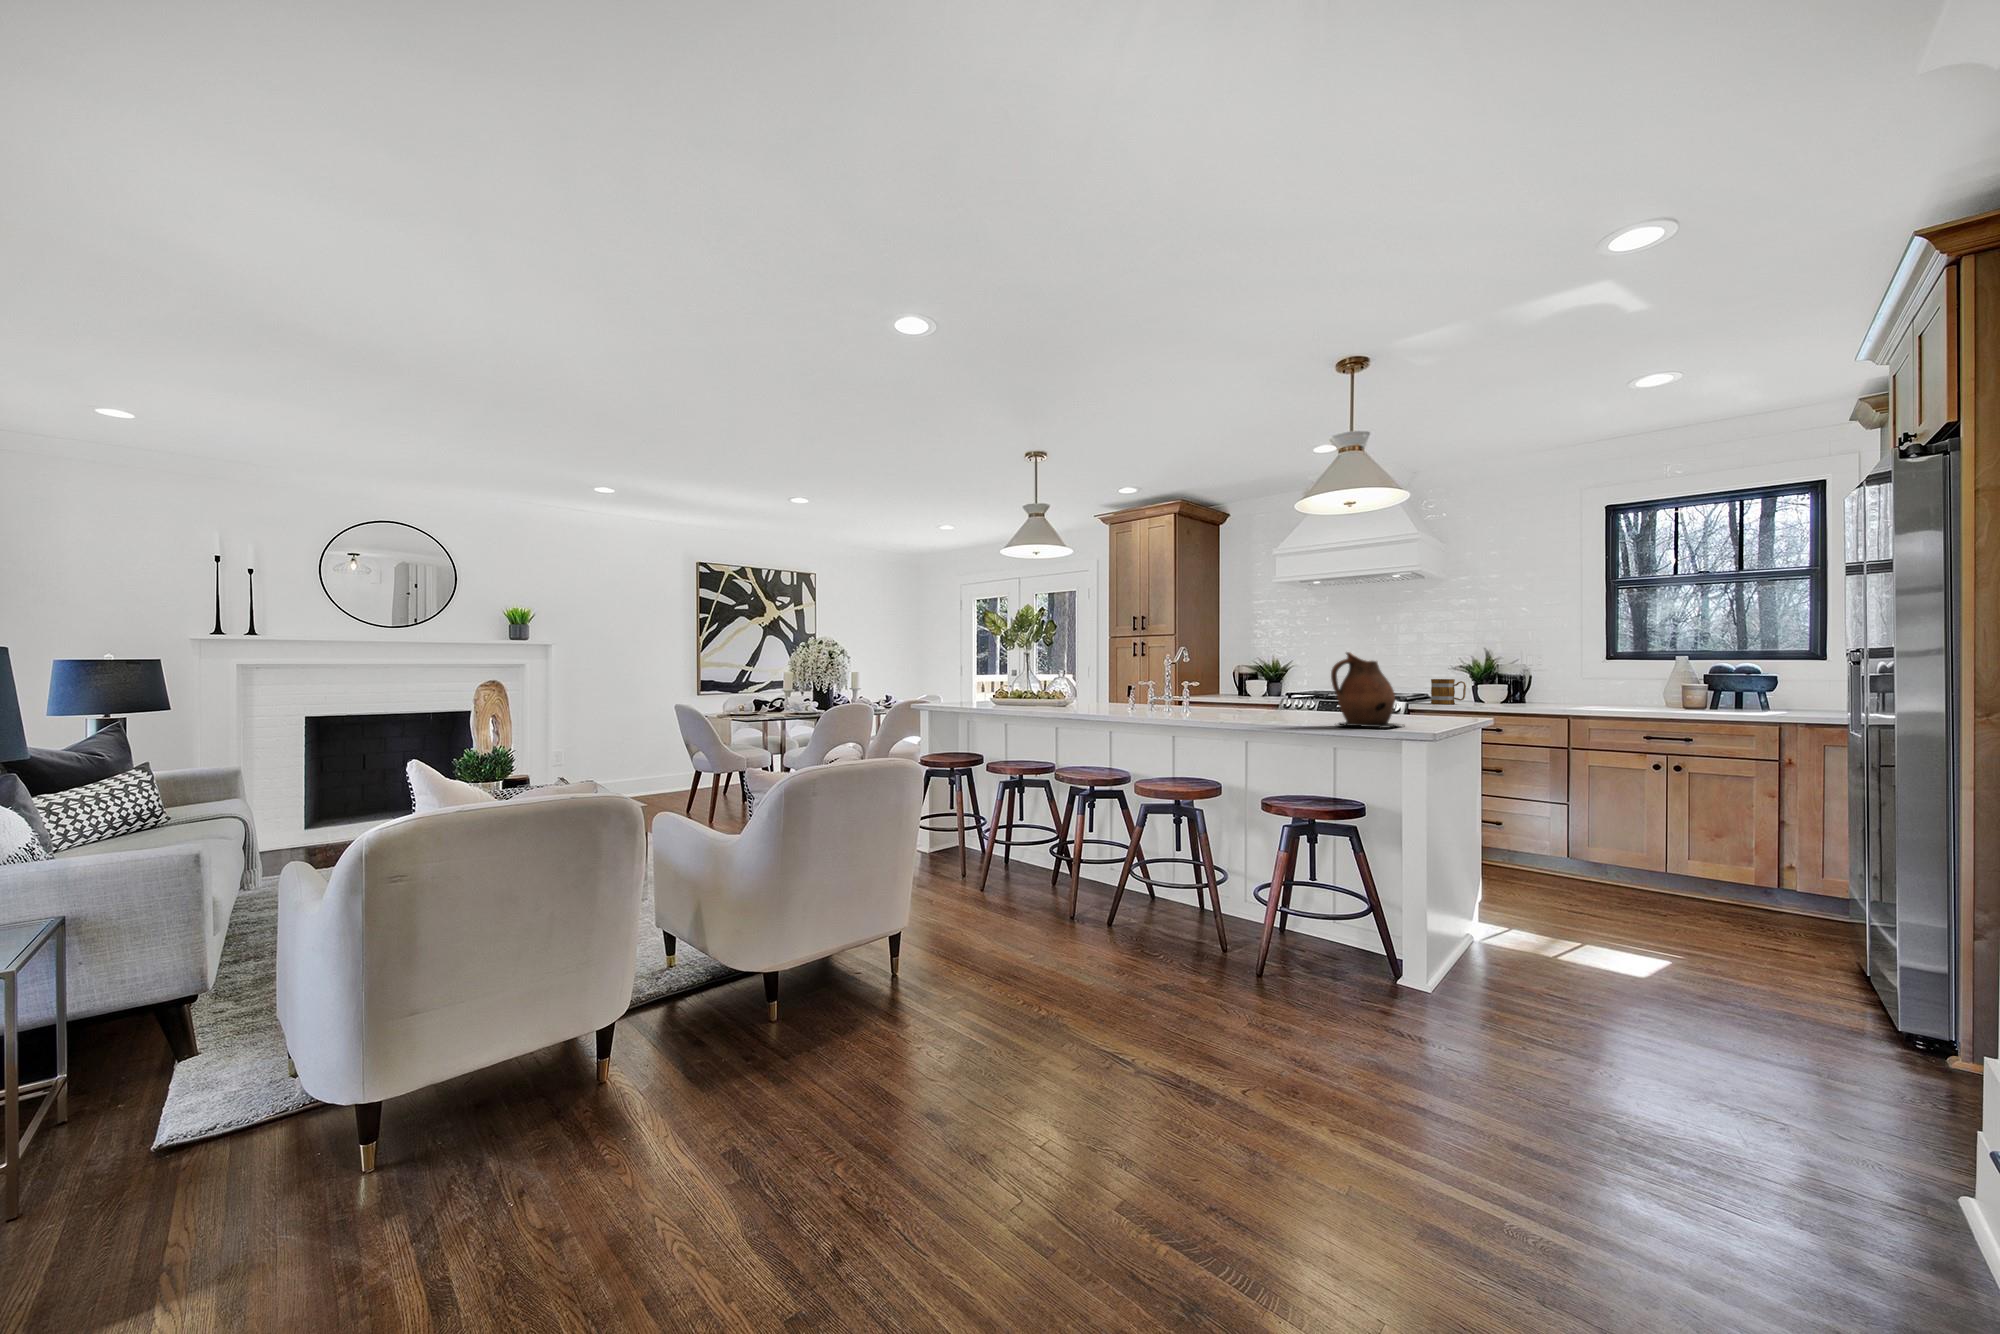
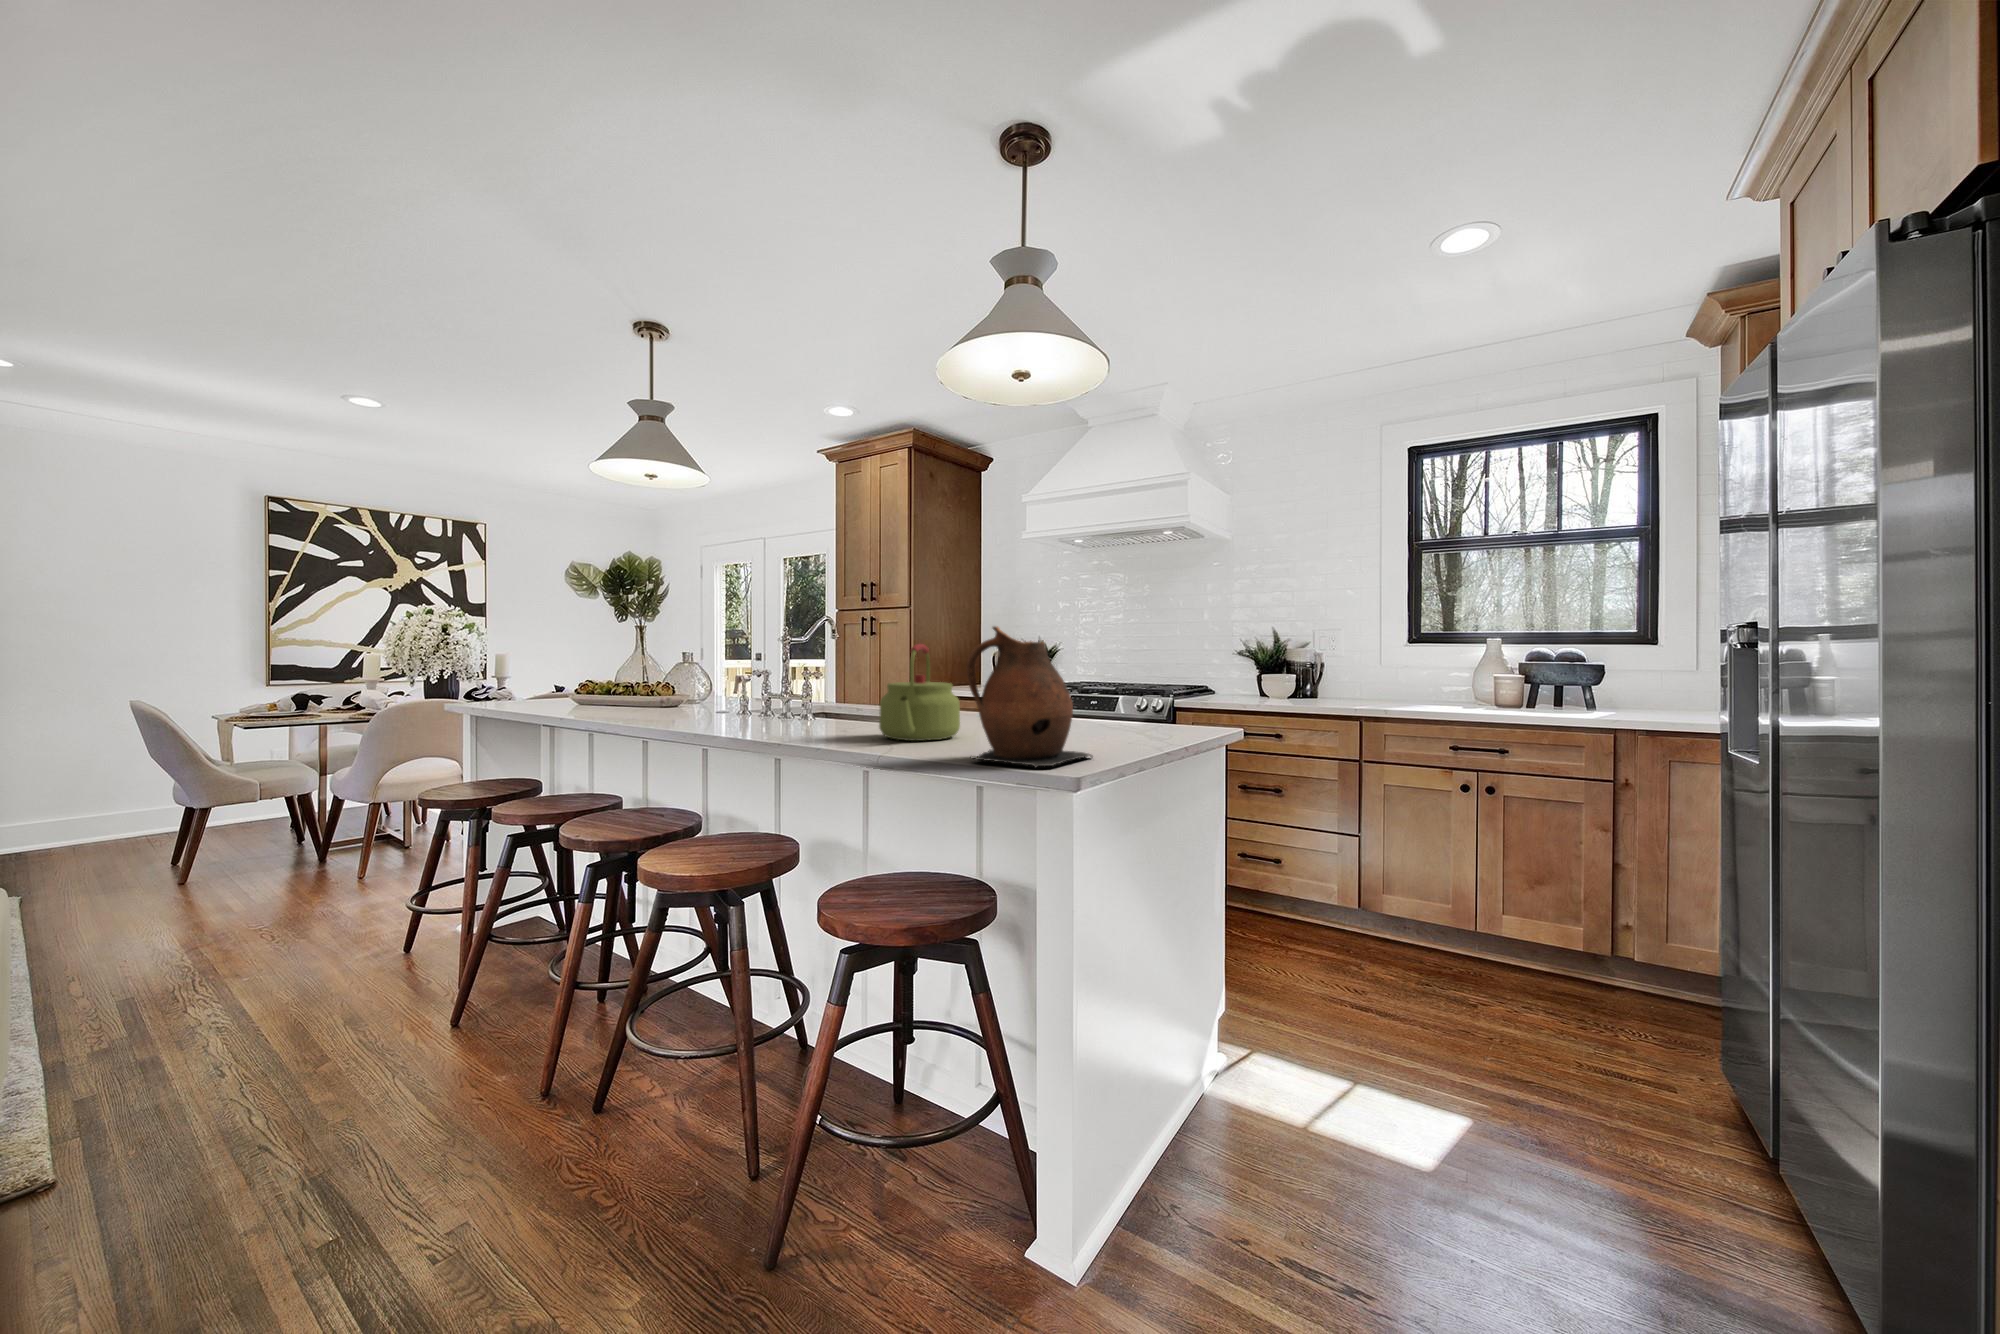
kettle: none [1247,662,1299,721] -> present [879,644,960,741]
mug: present [1431,679,1466,704] -> none [1206,667,1247,700]

